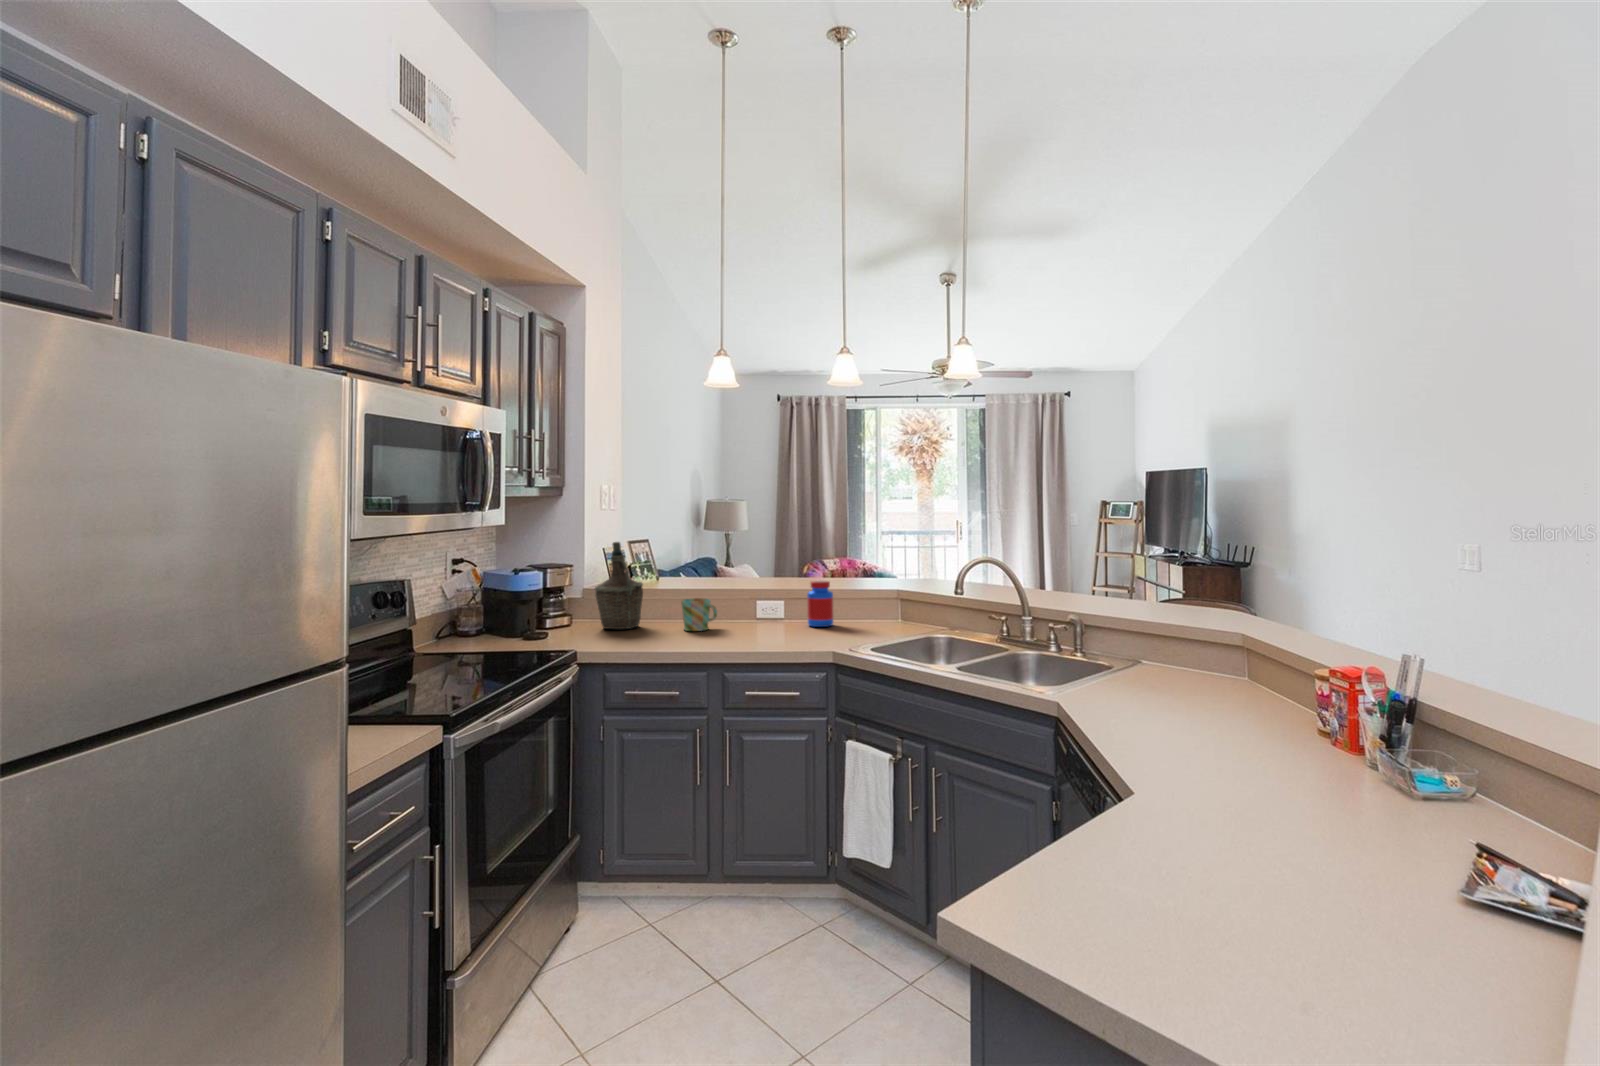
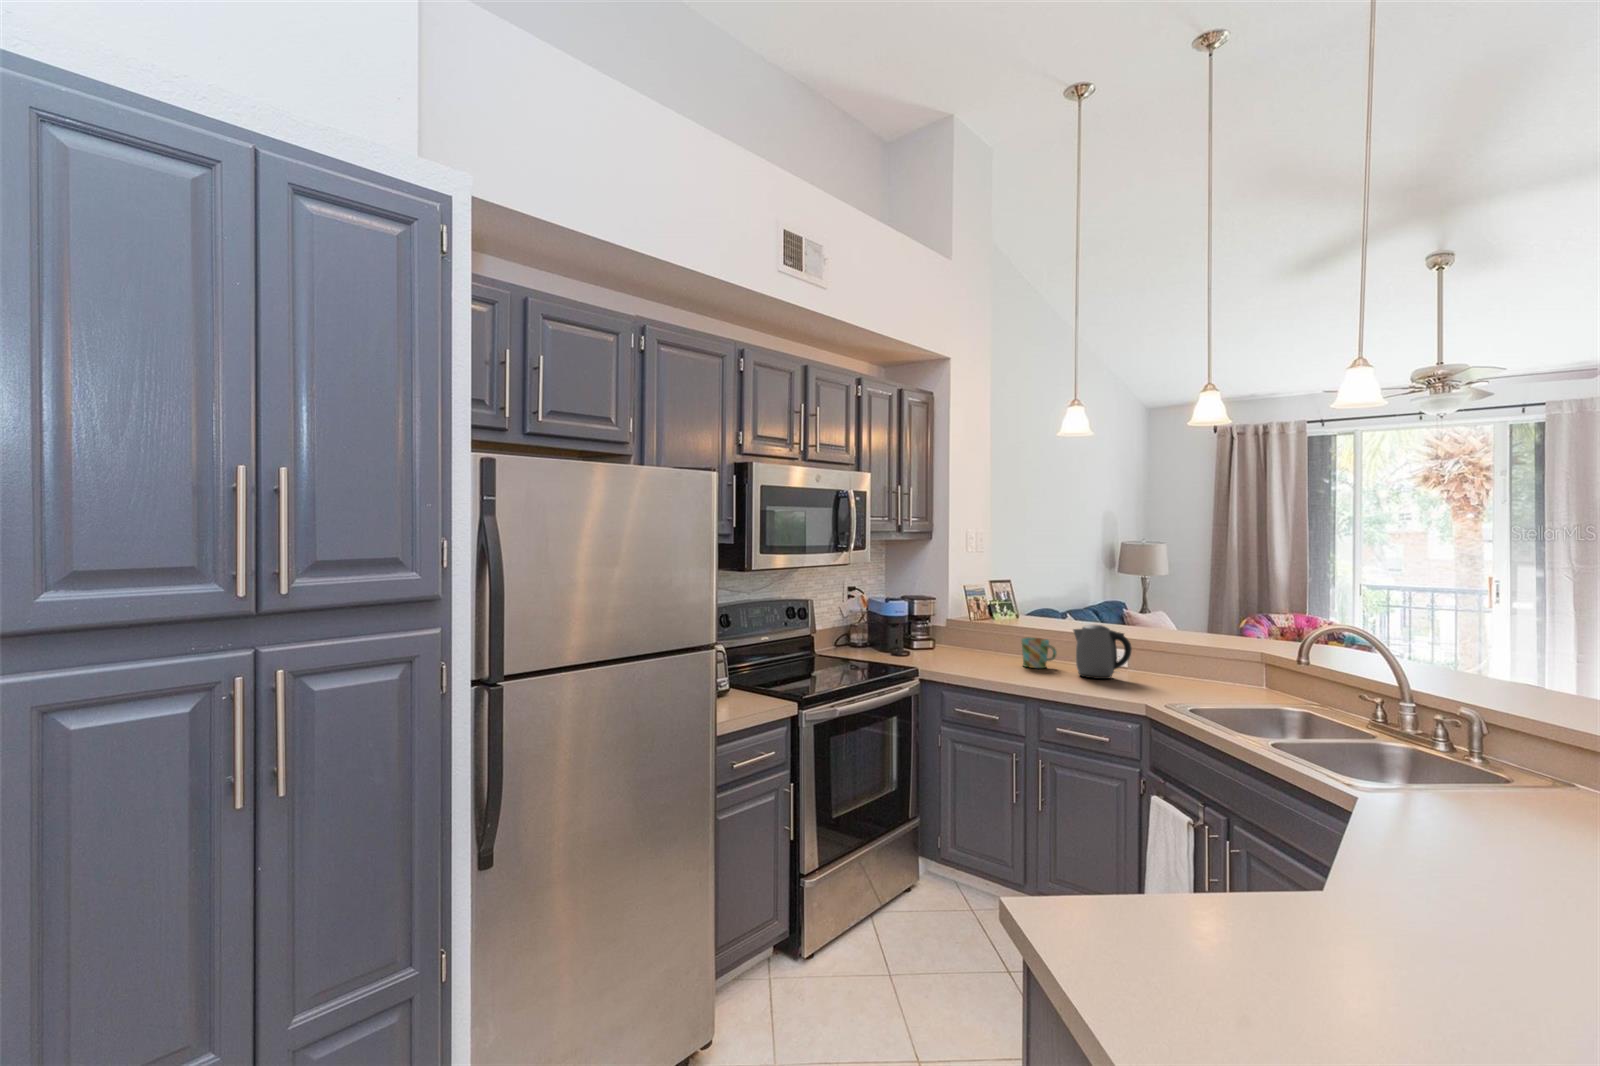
bottle: present [595,542,643,629] -> none [949,581,992,658]
kettle: none [738,578,794,634] -> present [1073,625,1132,679]
jar: present [807,581,834,627] -> none [1150,634,1181,682]

